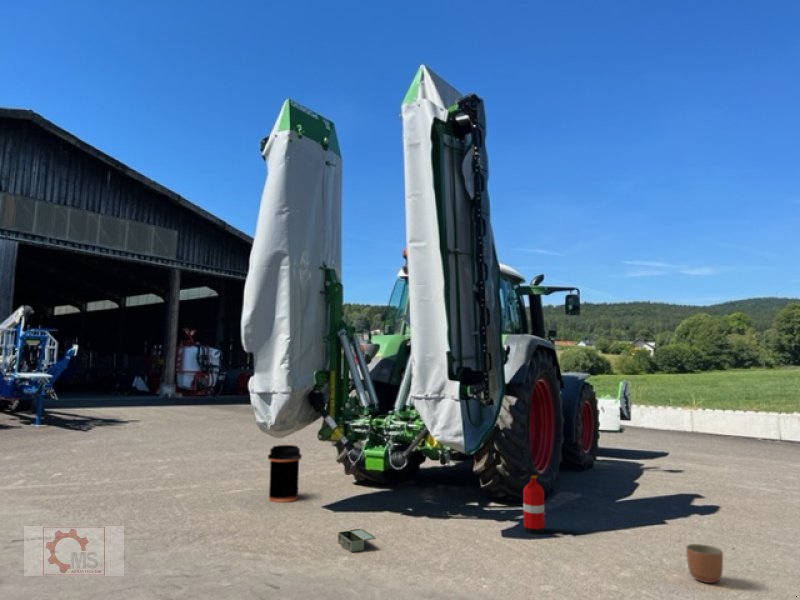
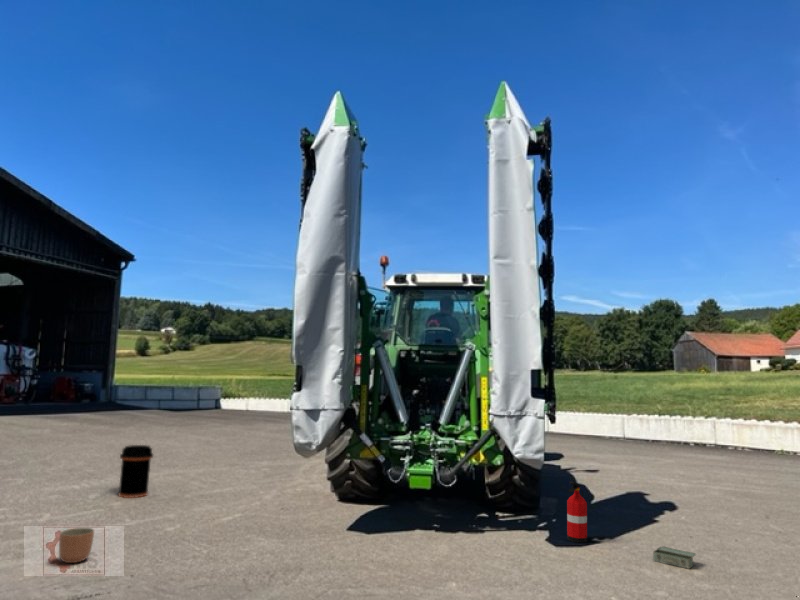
trash can: present [268,445,302,502] -> present [119,445,153,498]
toolbox: present [338,529,376,552] -> present [653,547,695,569]
planter: present [686,544,723,583] -> present [59,528,94,563]

